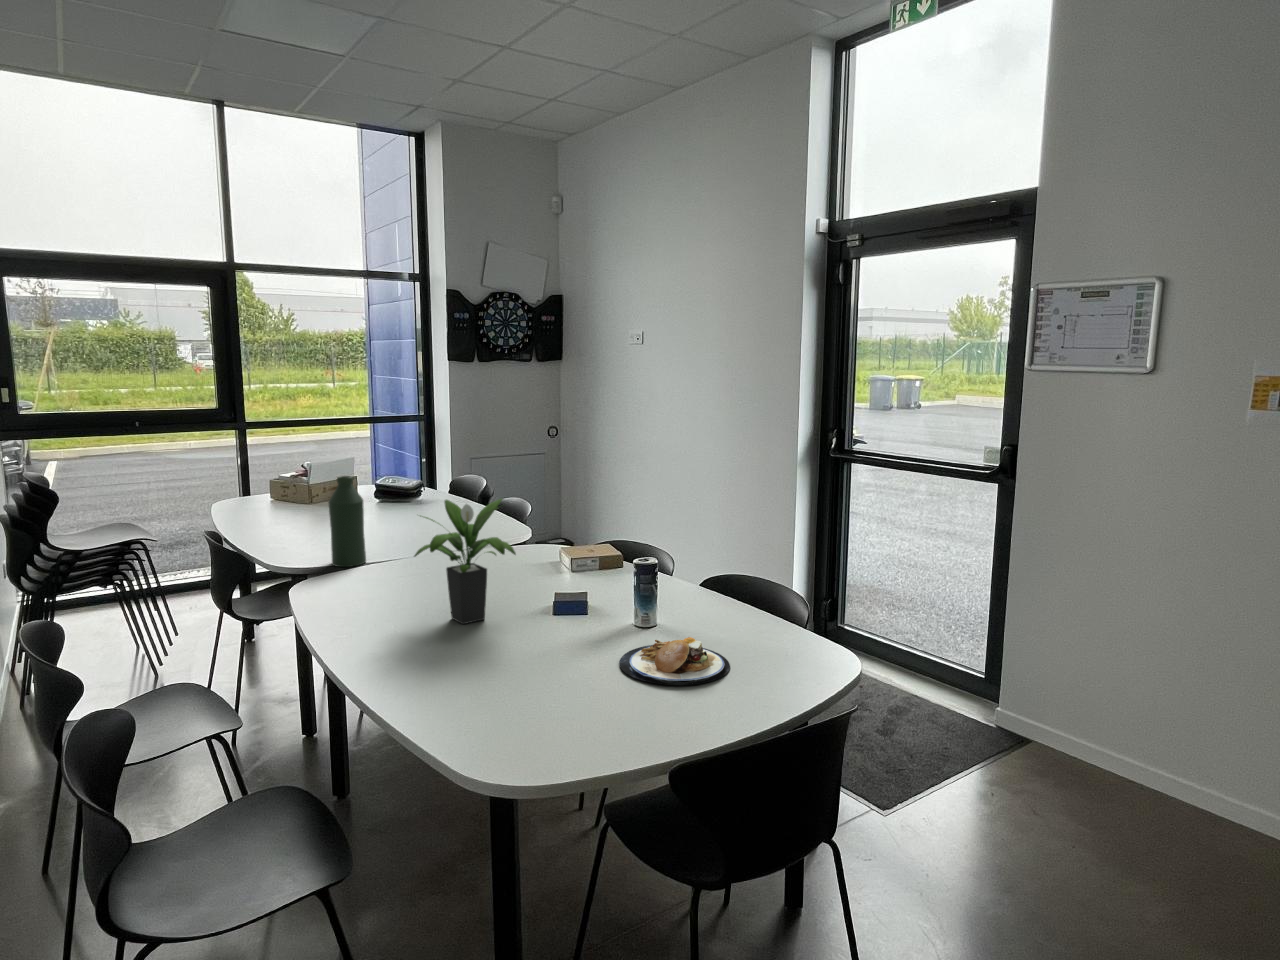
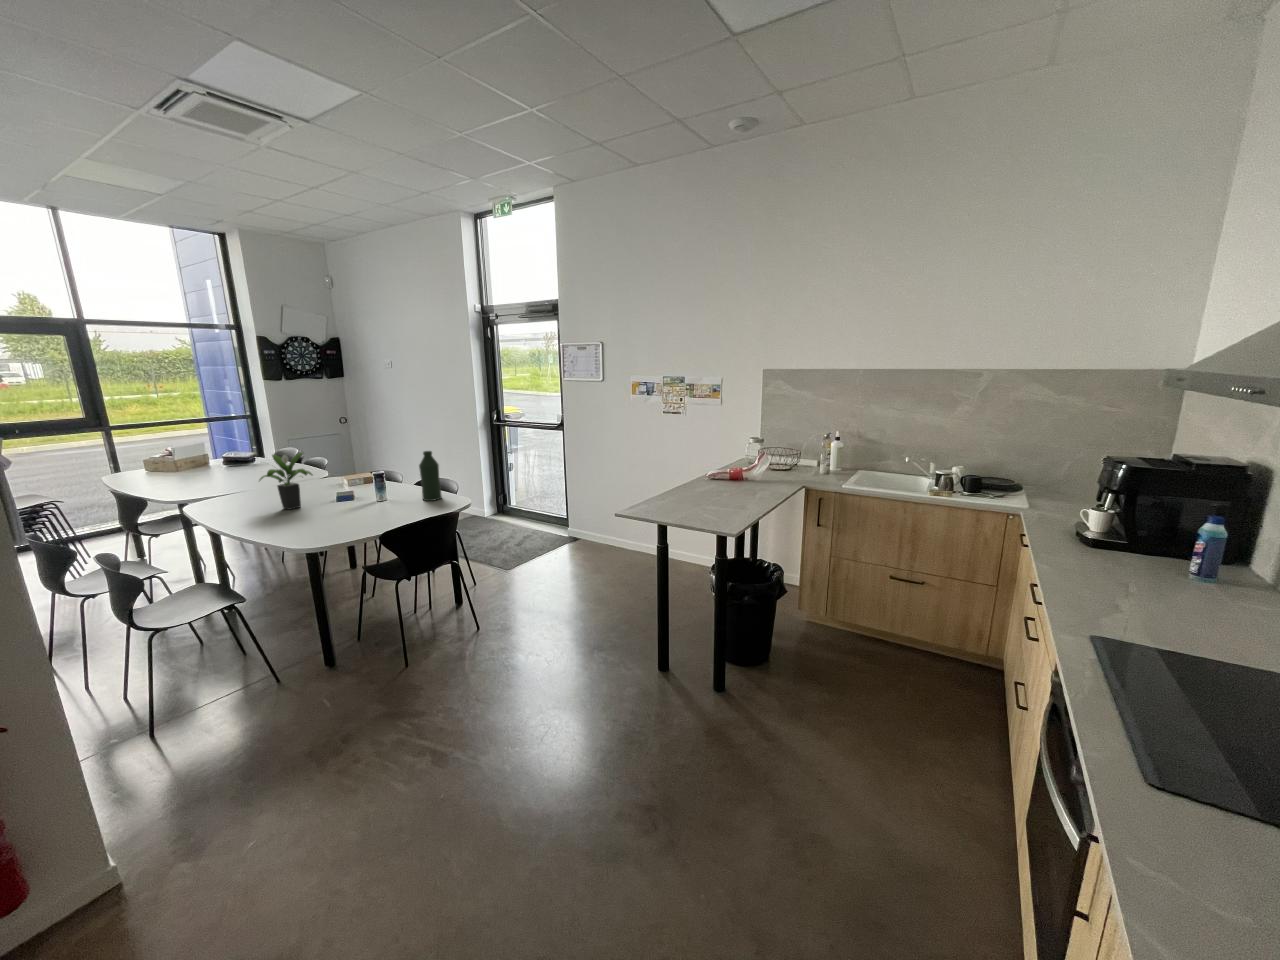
bottle: present [329,476,366,567] -> present [419,451,442,501]
plate: present [619,637,730,685] -> none [366,499,415,517]

